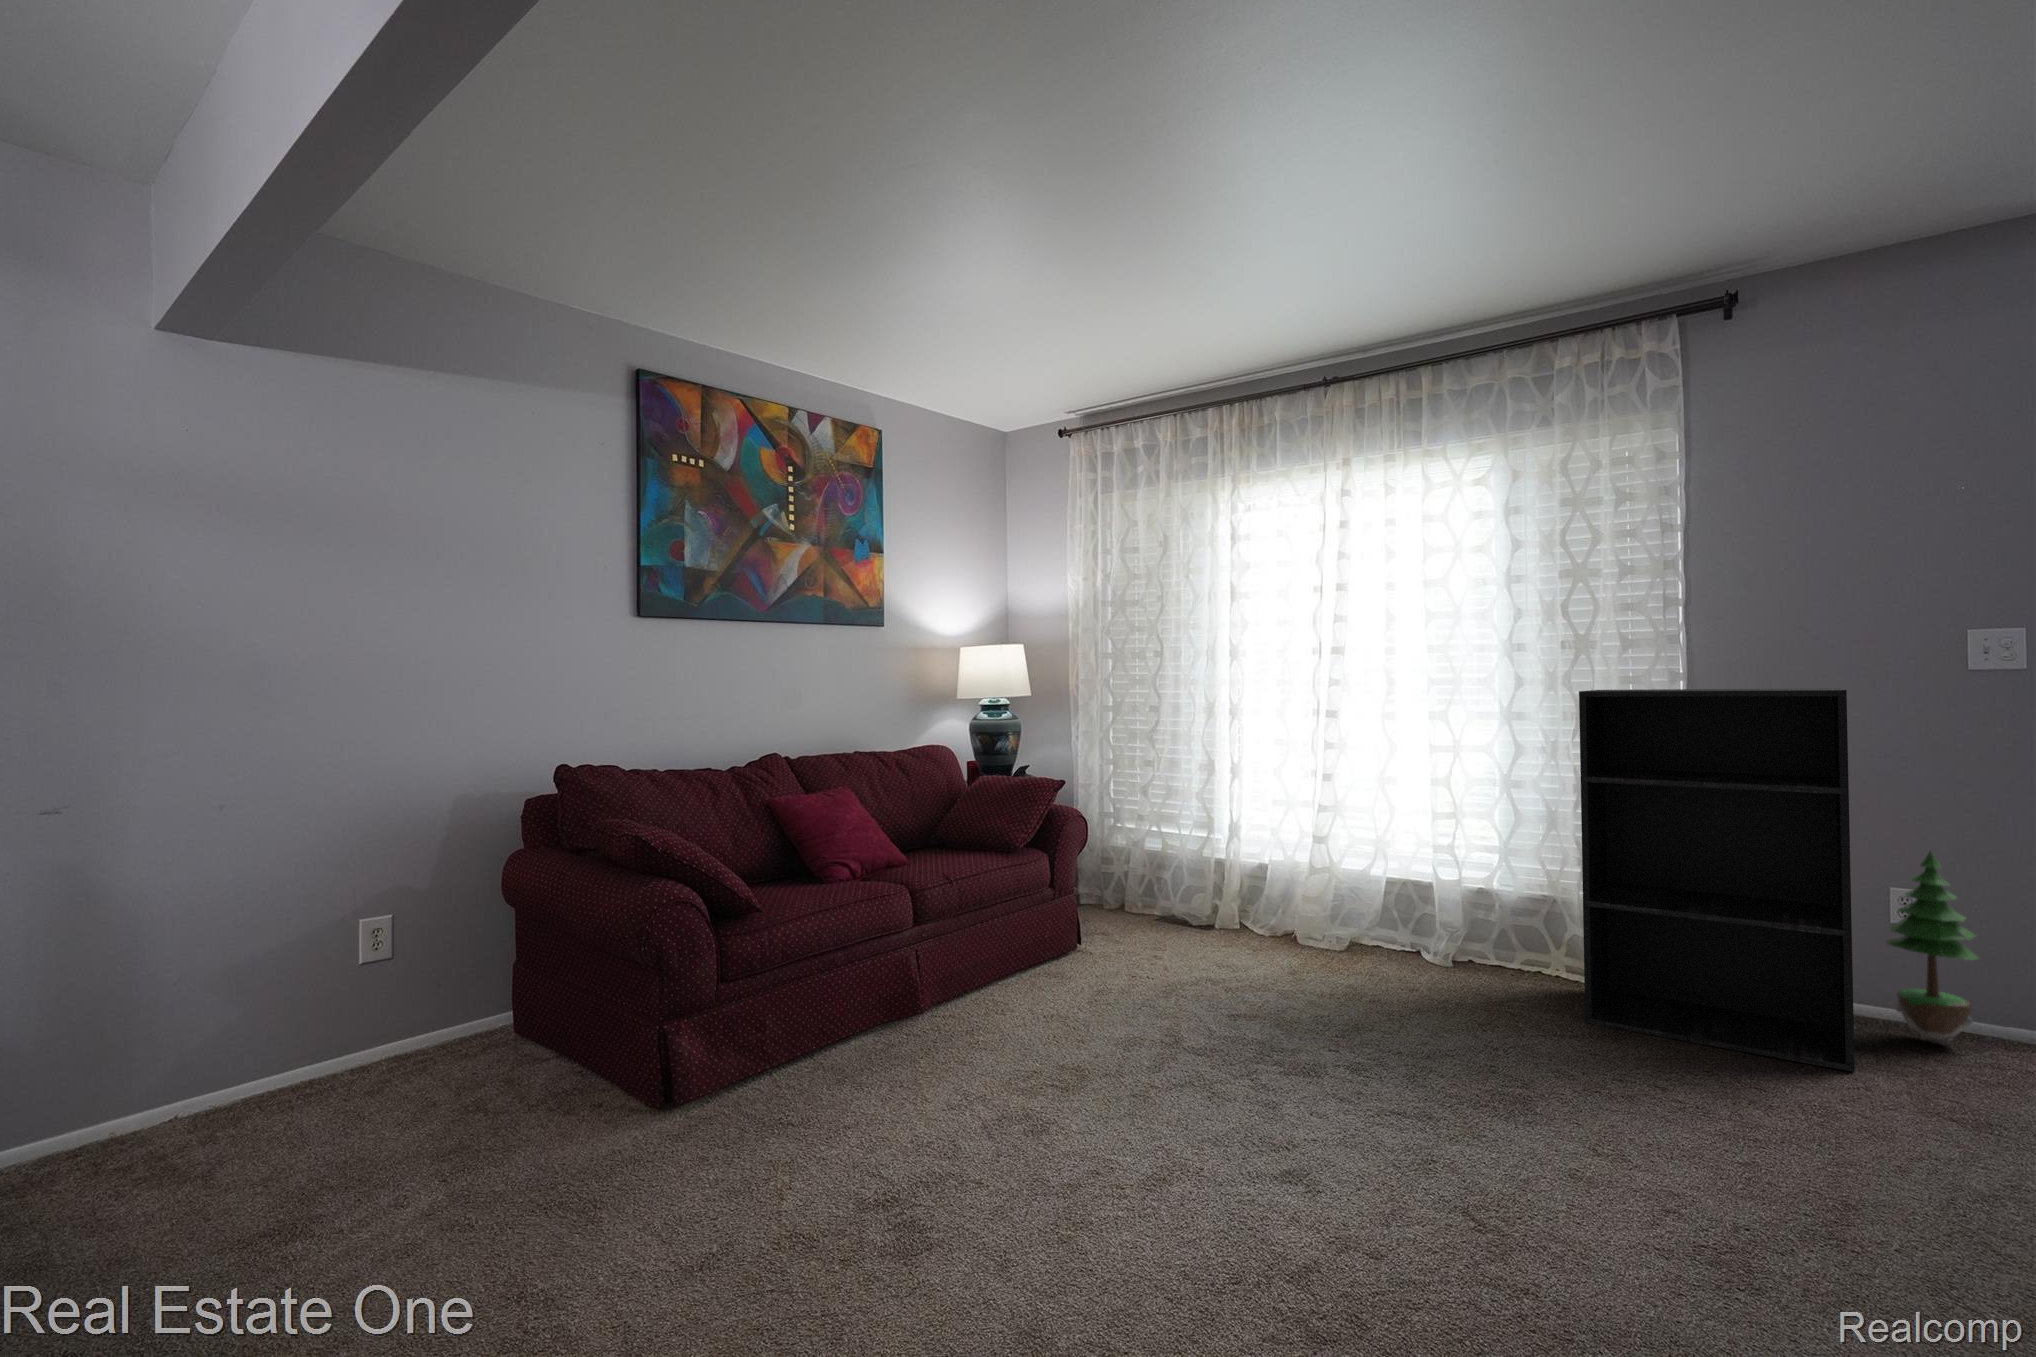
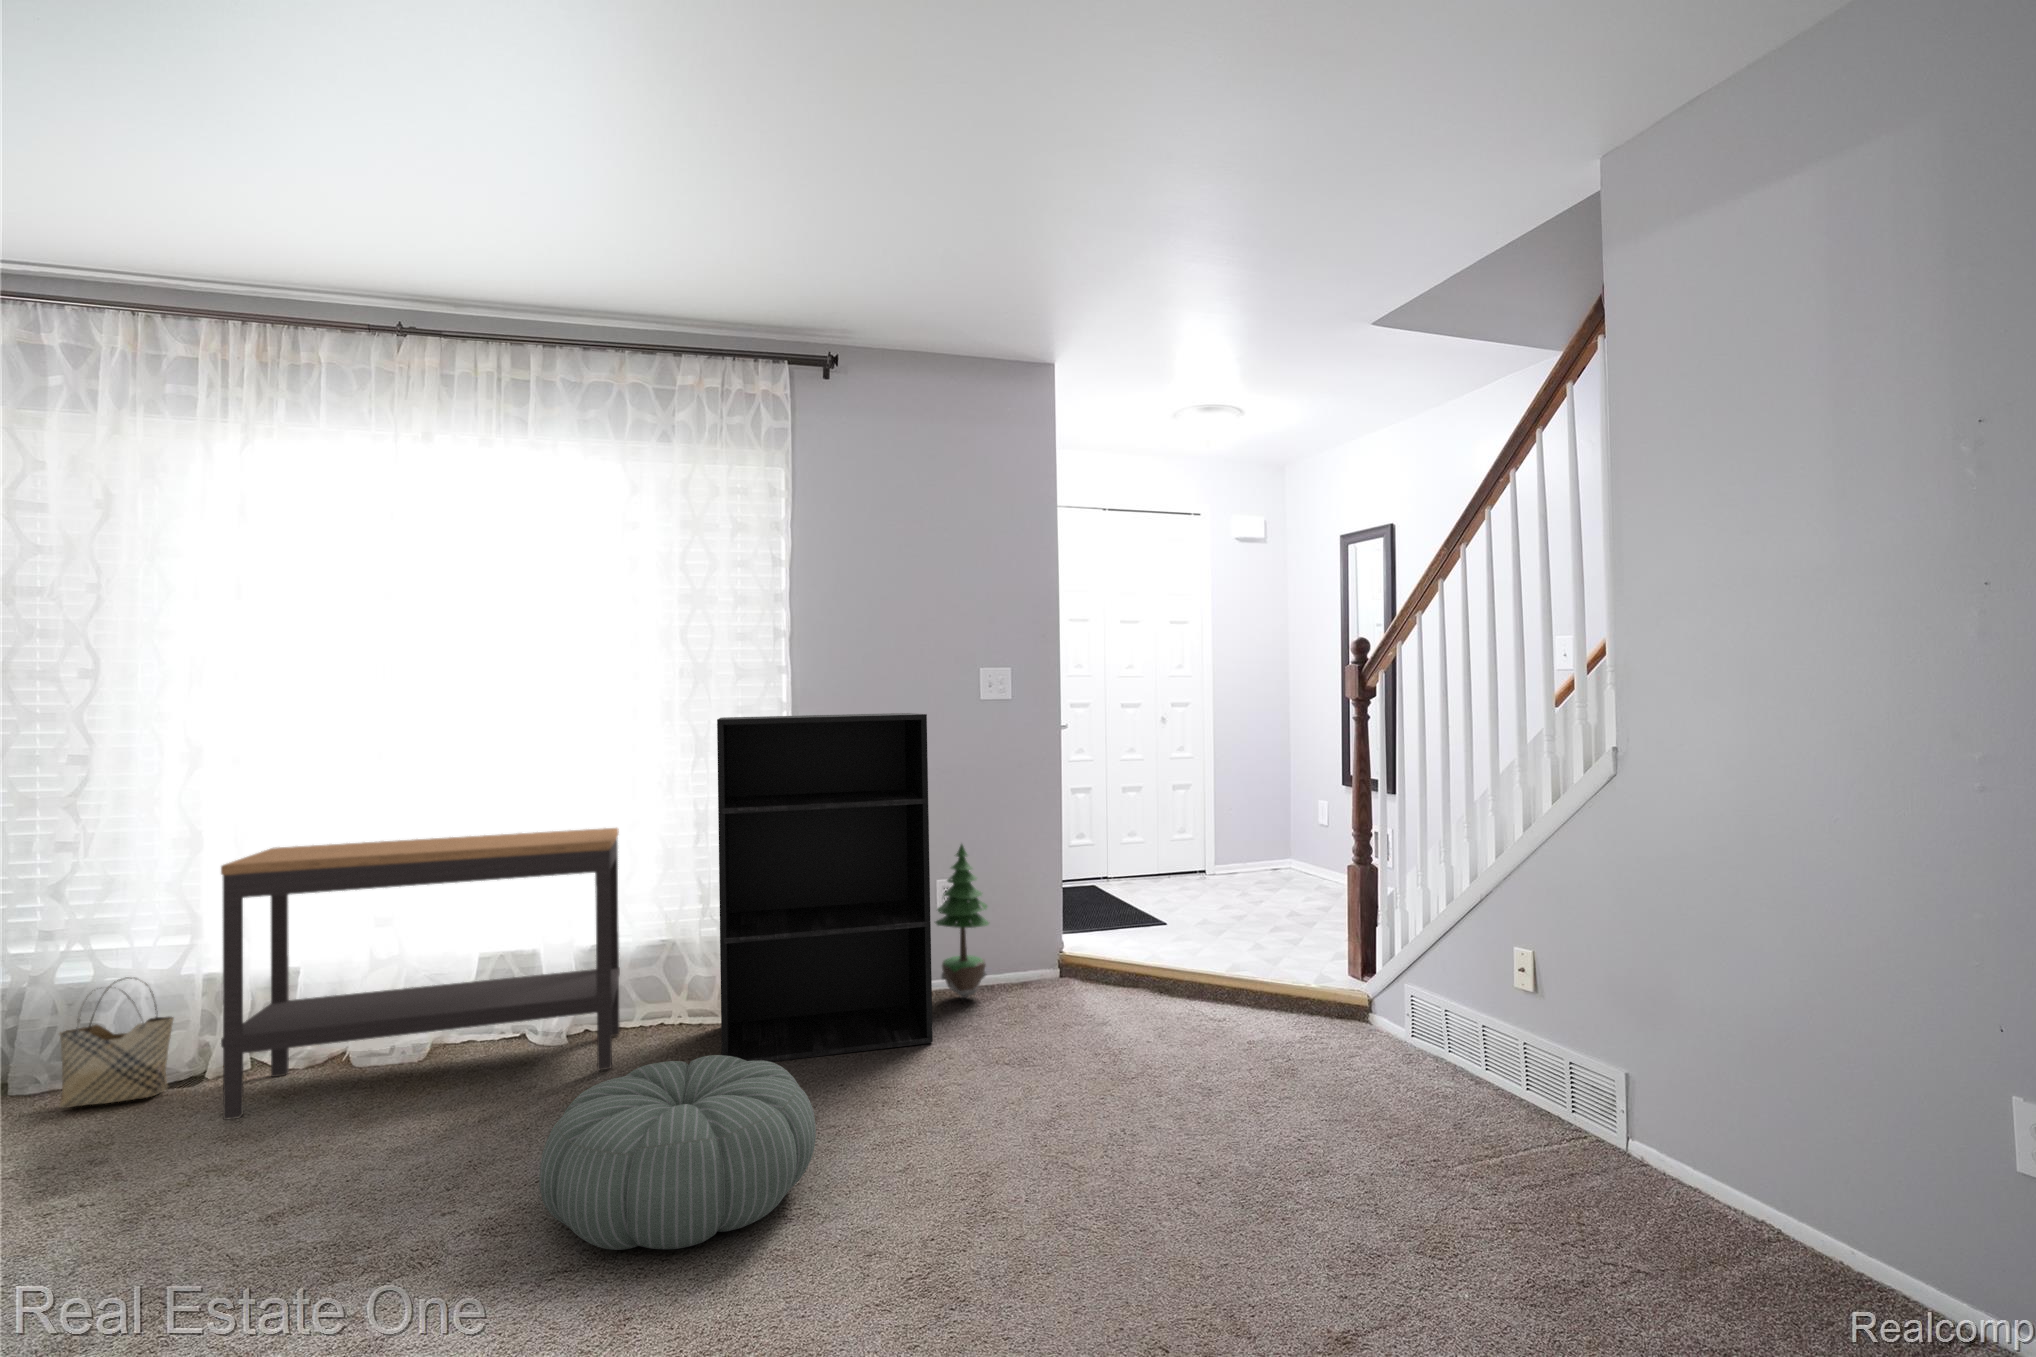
console table: none [1216,775,1499,995] -> present [221,828,620,1120]
woven basket: none [1144,849,1198,928] -> present [59,977,174,1108]
pouf: none [1388,986,1640,1141] -> present [539,1055,816,1250]

